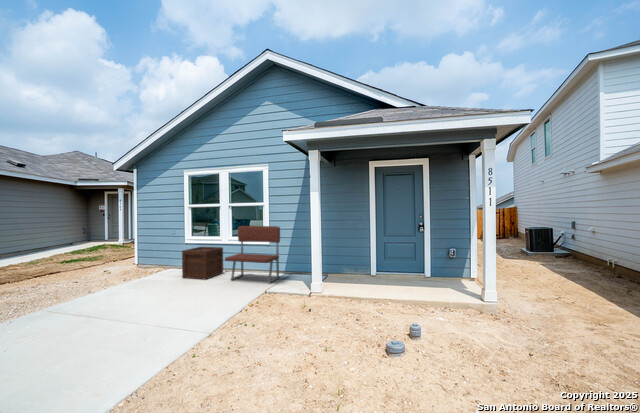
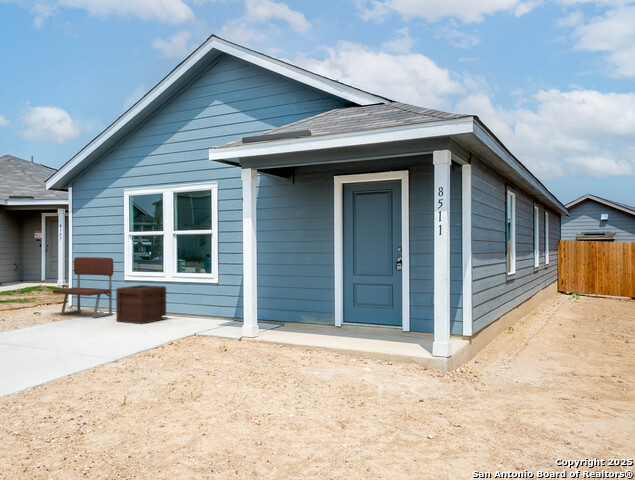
bench: present [225,226,280,283] -> present [53,257,113,318]

